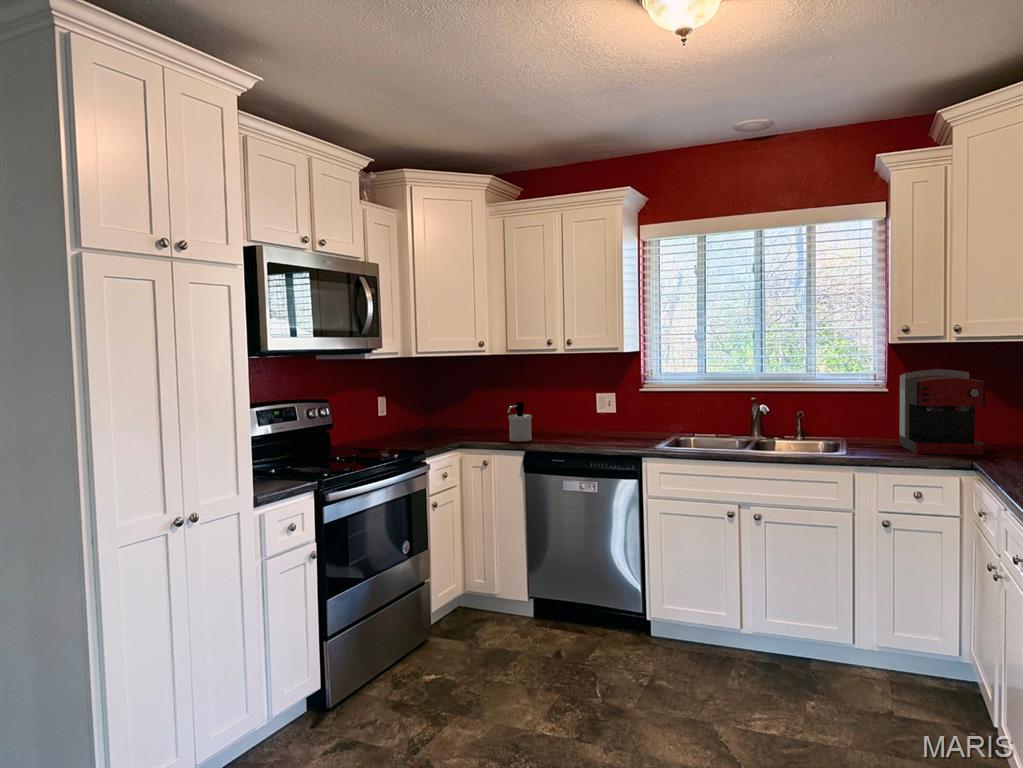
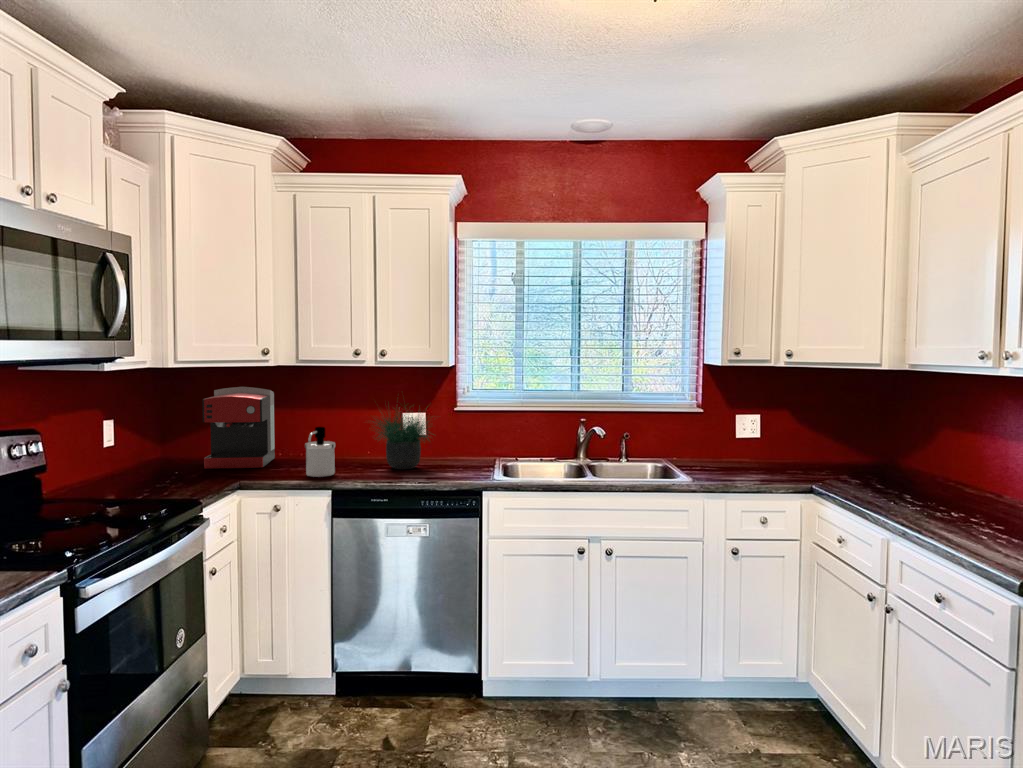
coffee maker: present [900,369,985,455] -> present [202,387,275,469]
potted plant: none [555,372,624,439] -> present [373,410,430,470]

